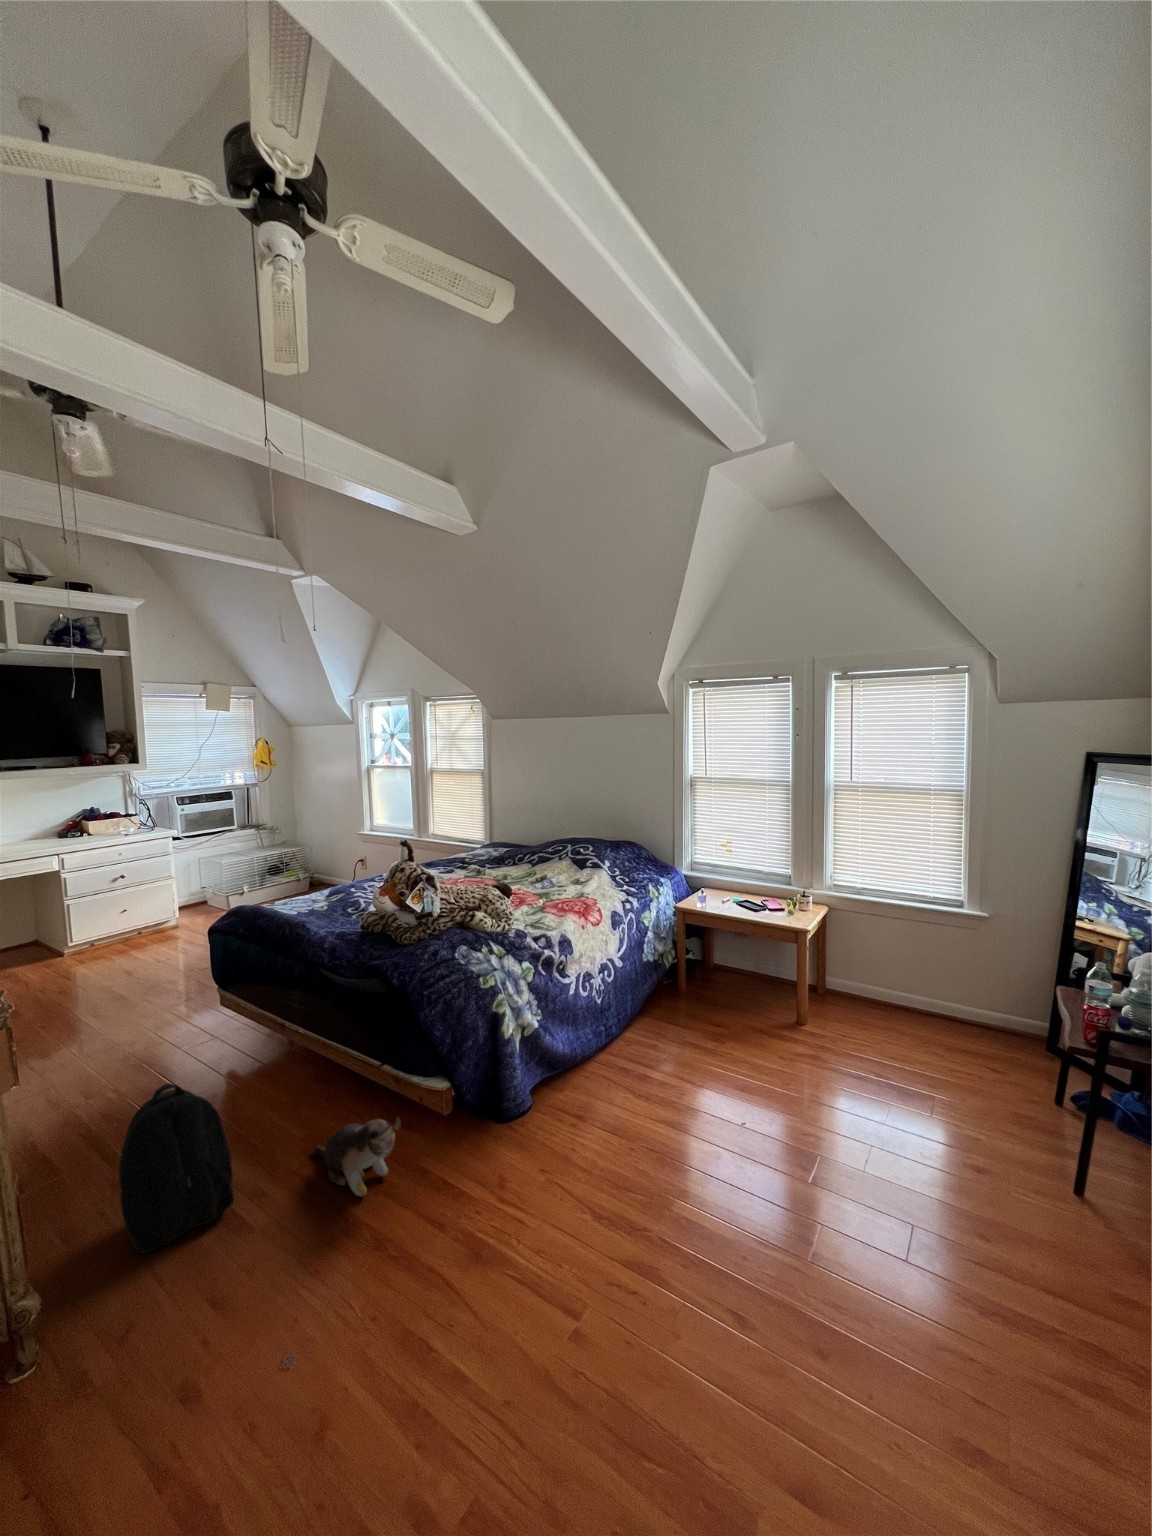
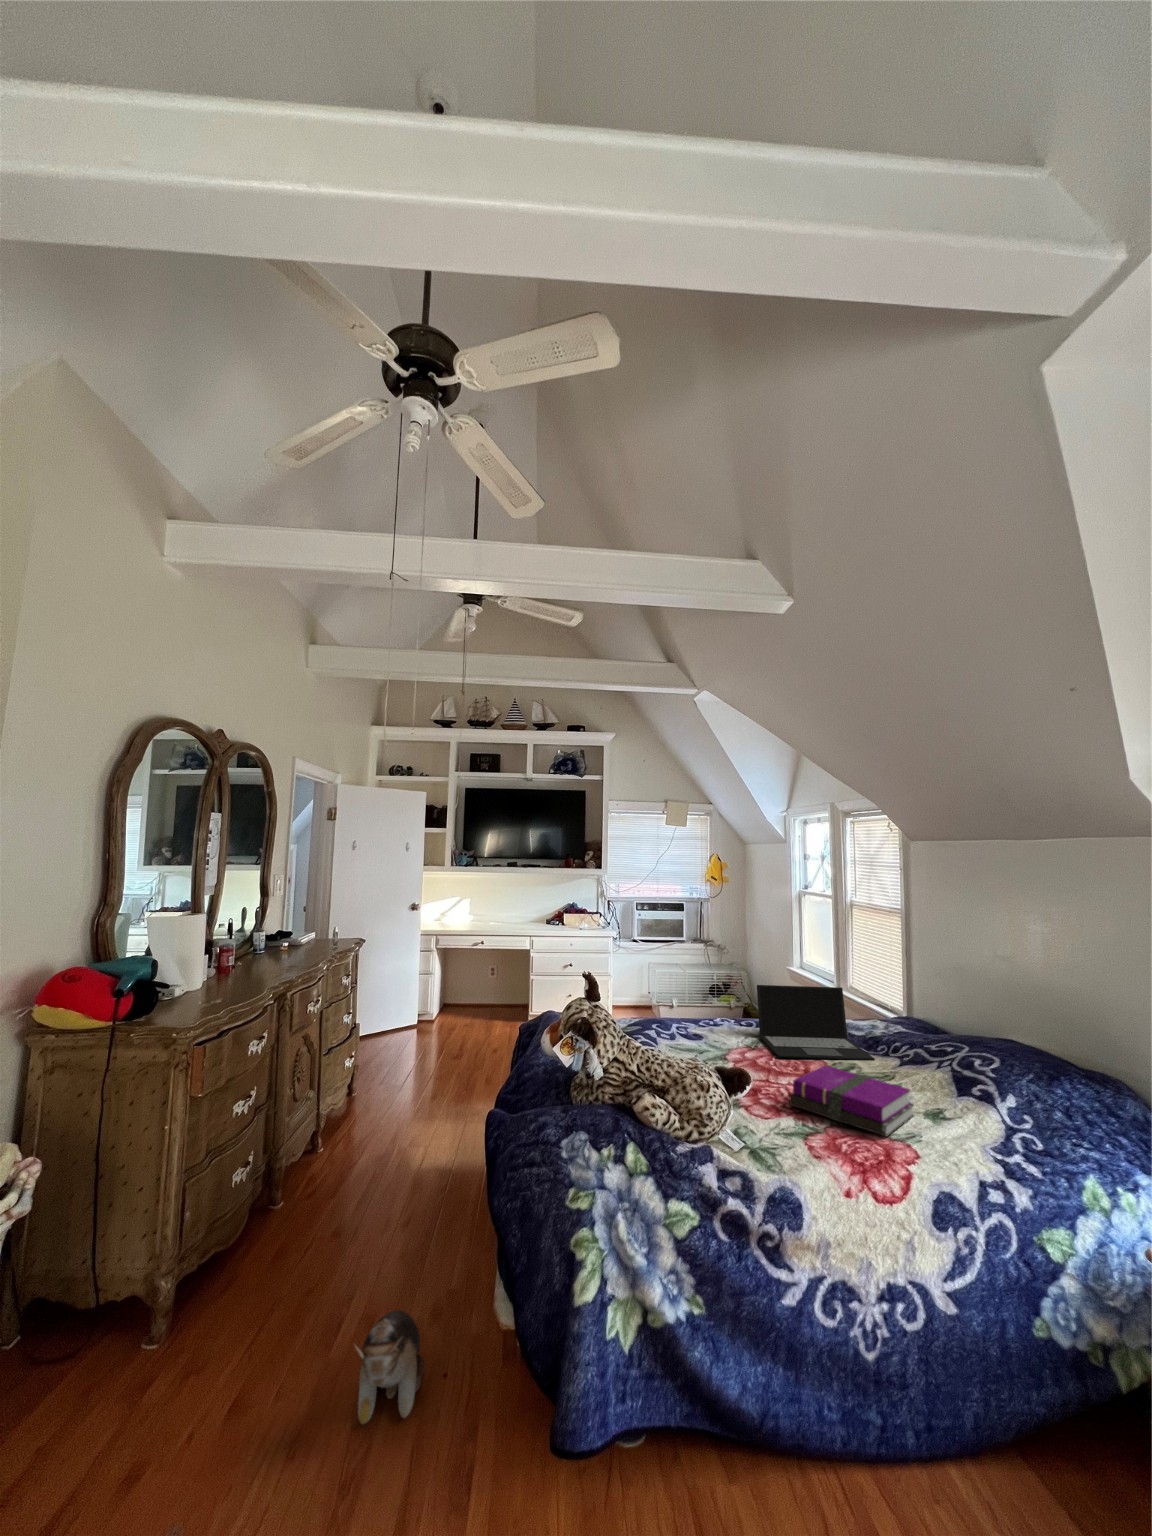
laptop: none [443,828,524,879] -> present [757,985,875,1060]
notebook: none [524,871,583,898] -> present [789,1065,914,1137]
backpack: present [119,1083,234,1253] -> none [210,1153,322,1334]

